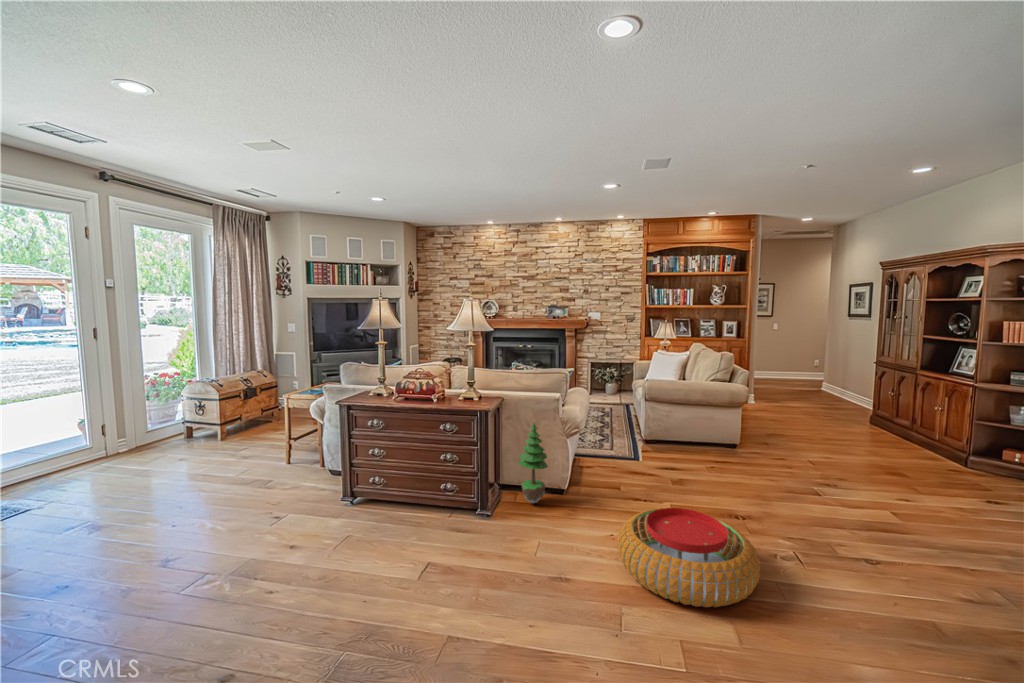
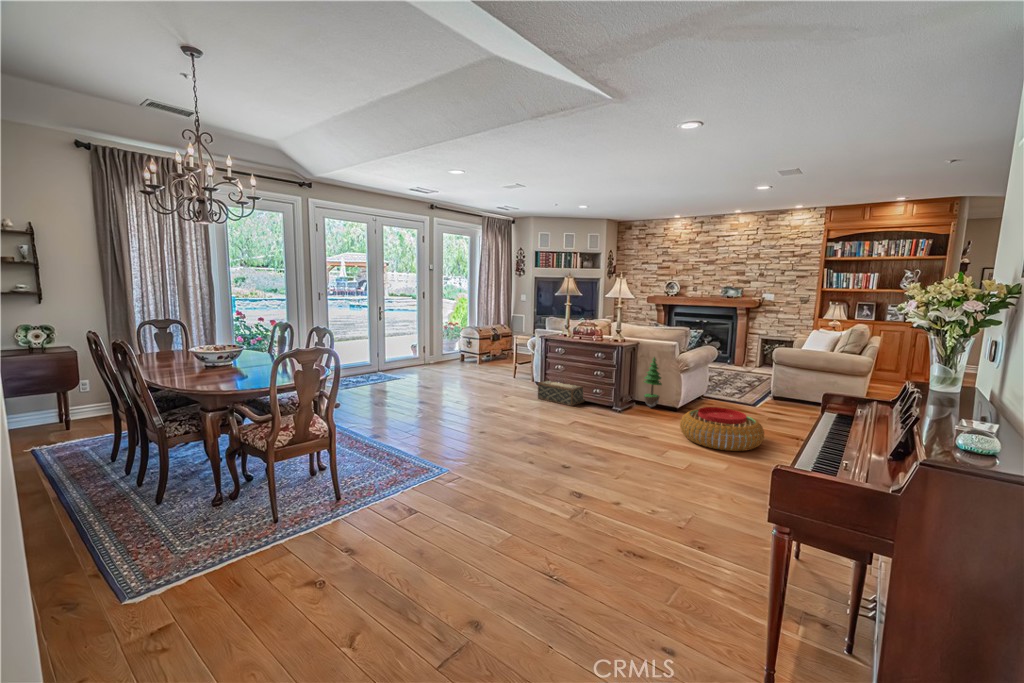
woven basket: none [335,480,425,535] -> present [538,380,585,406]

